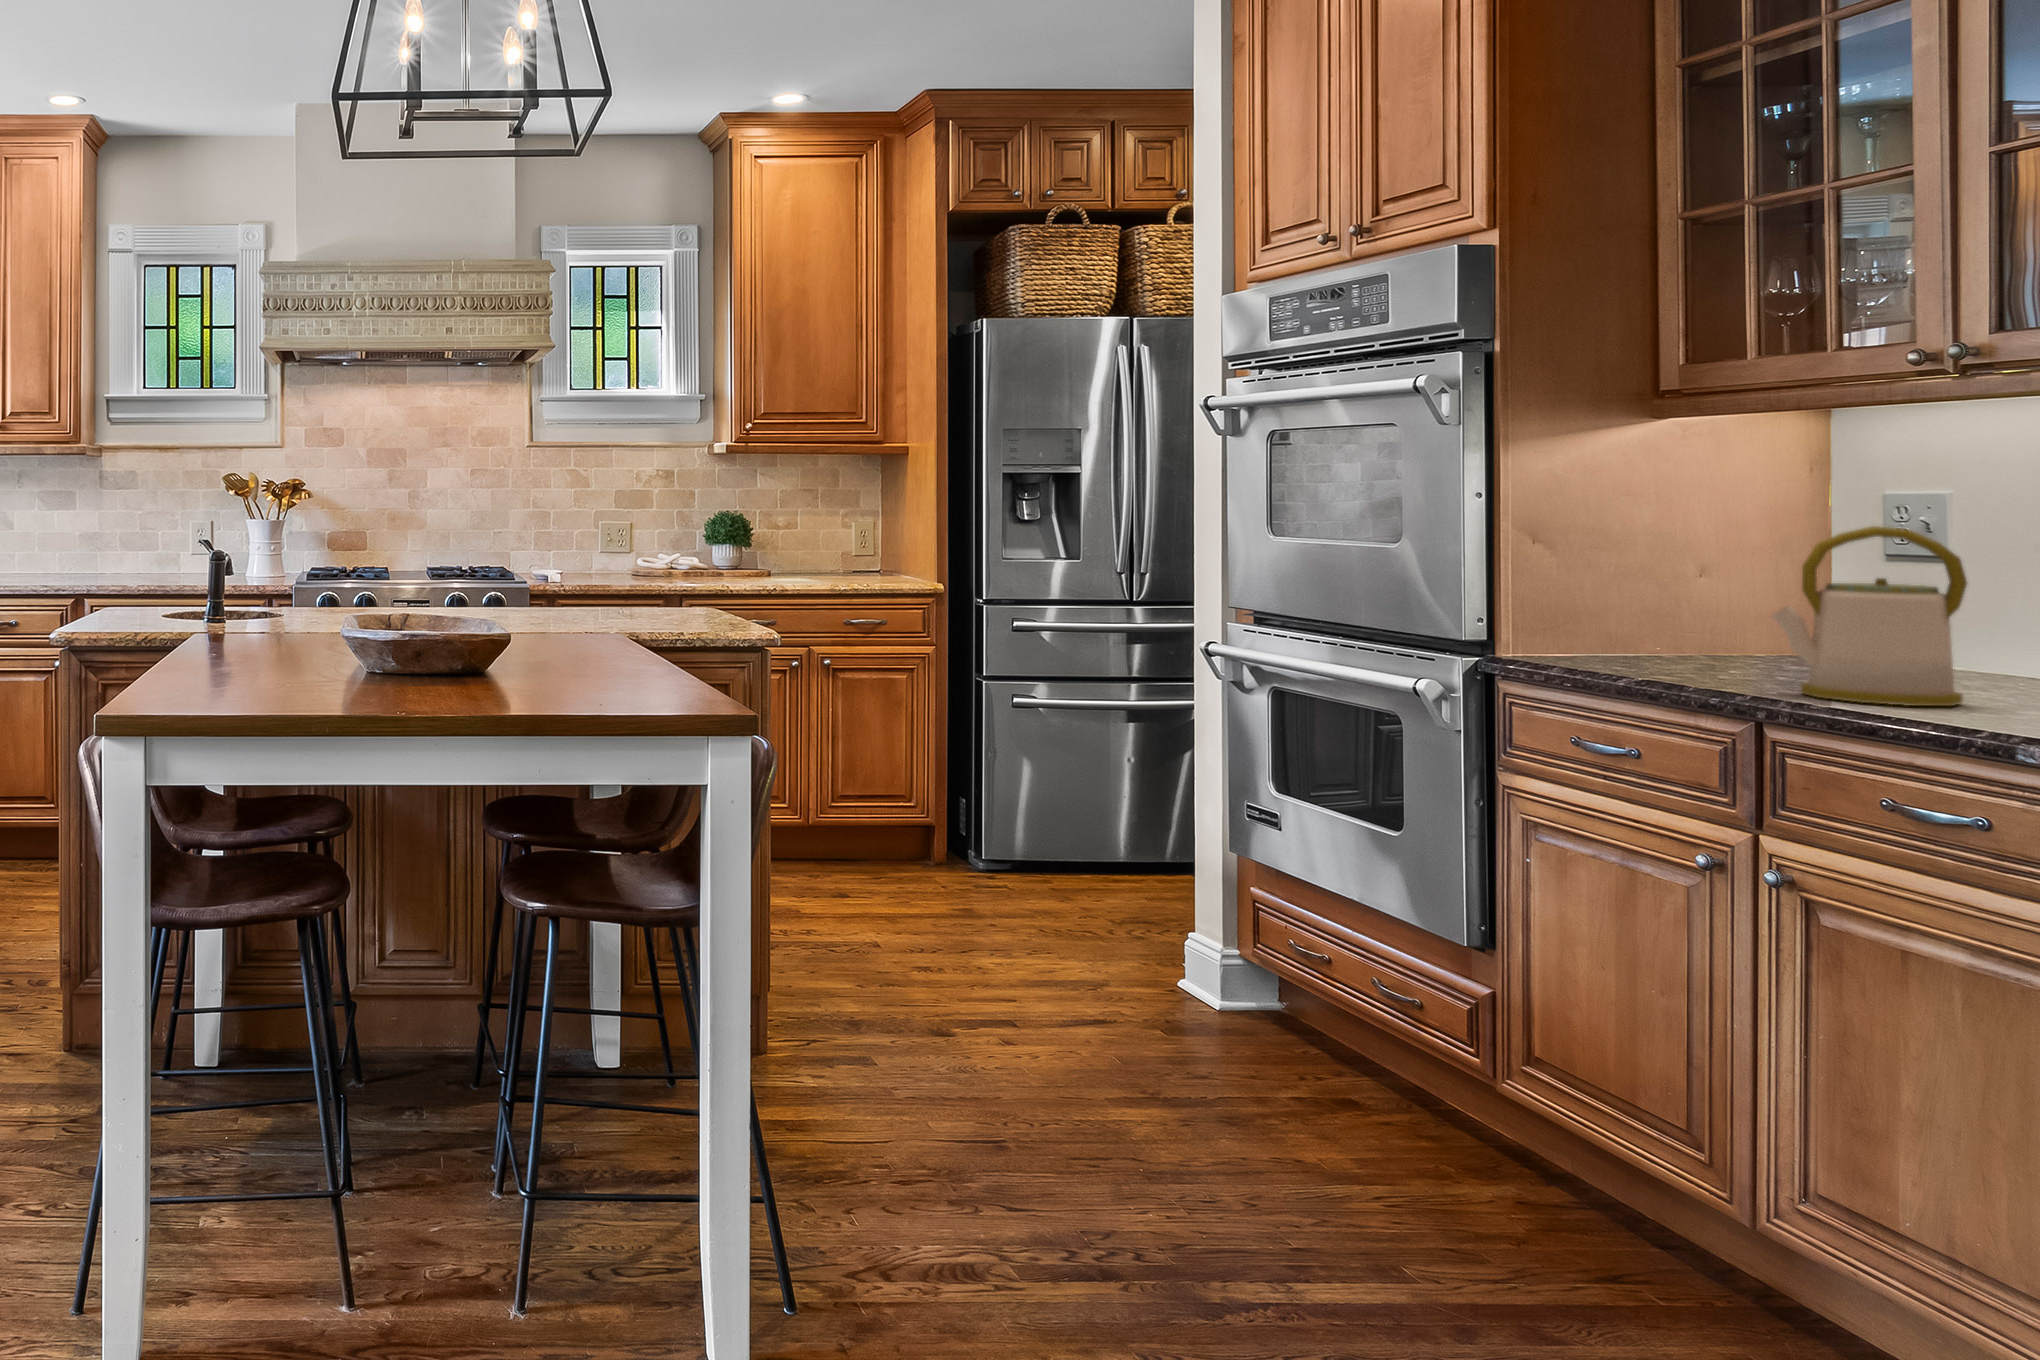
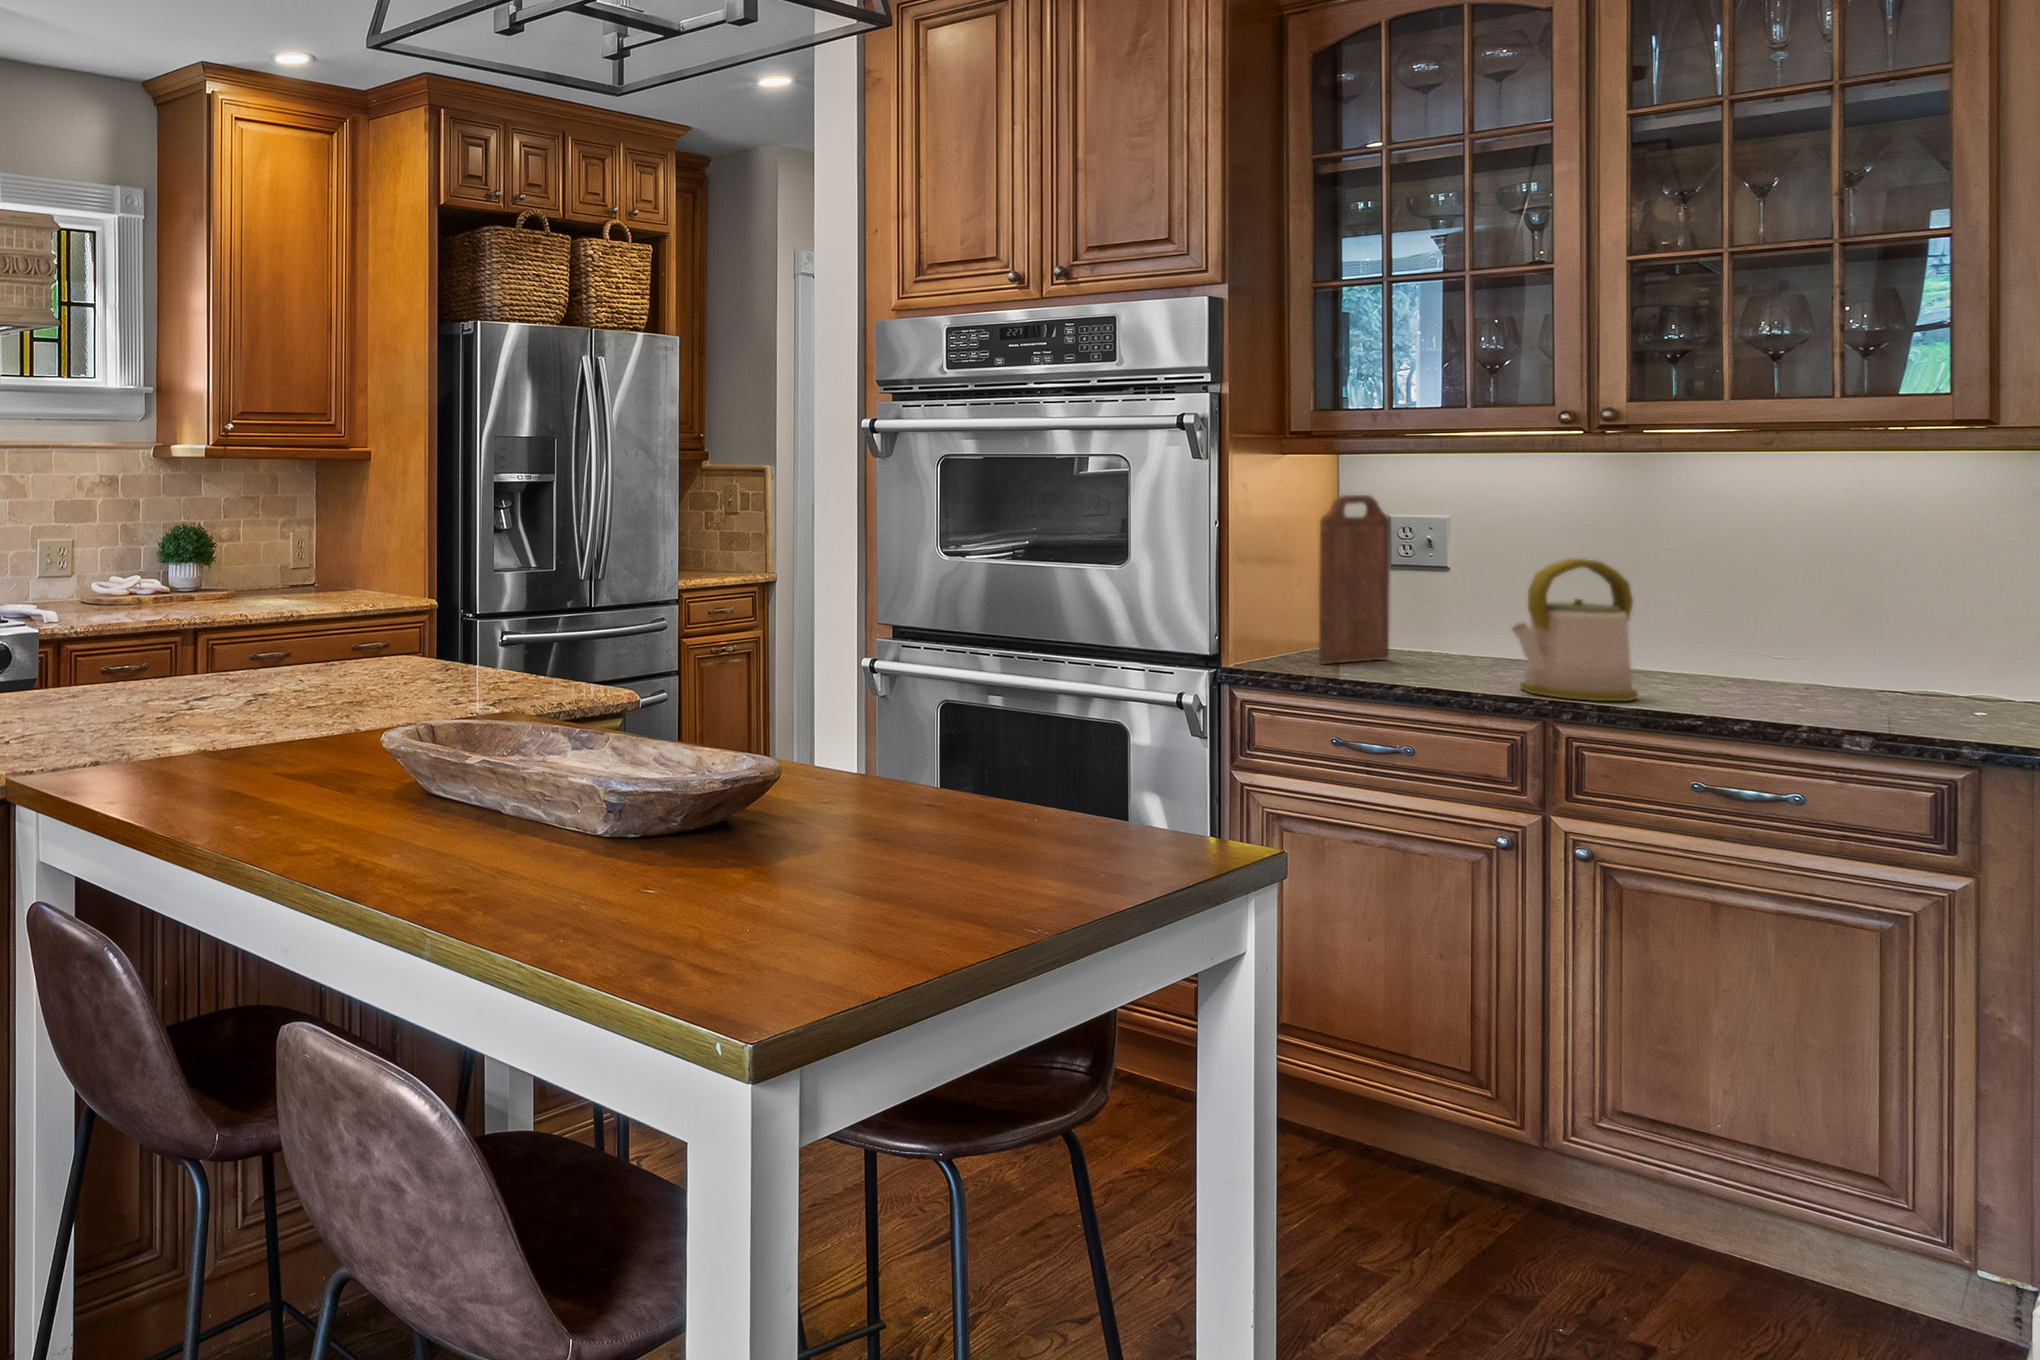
cutting board: none [1651,459,1798,666] -> present [1319,495,1390,664]

